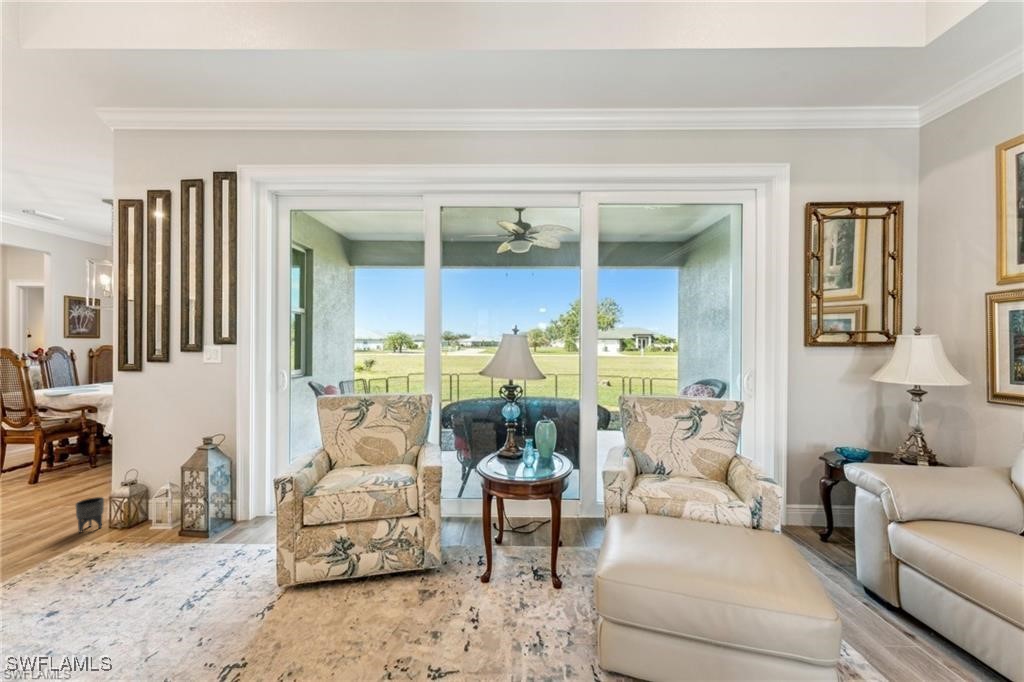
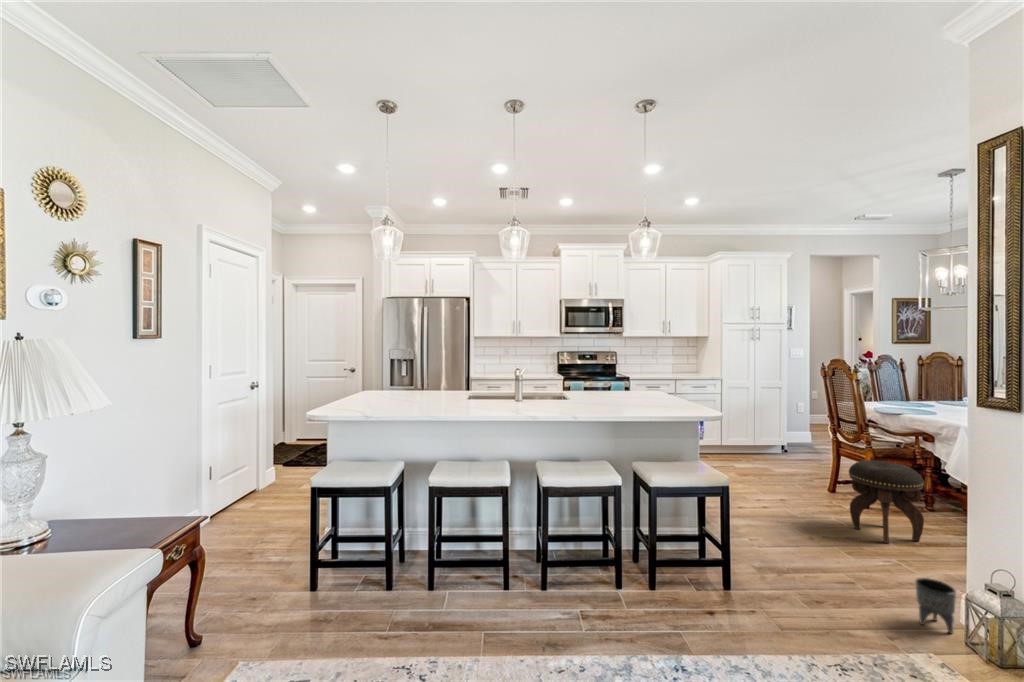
footstool: none [16,433,87,500] -> present [849,460,924,543]

